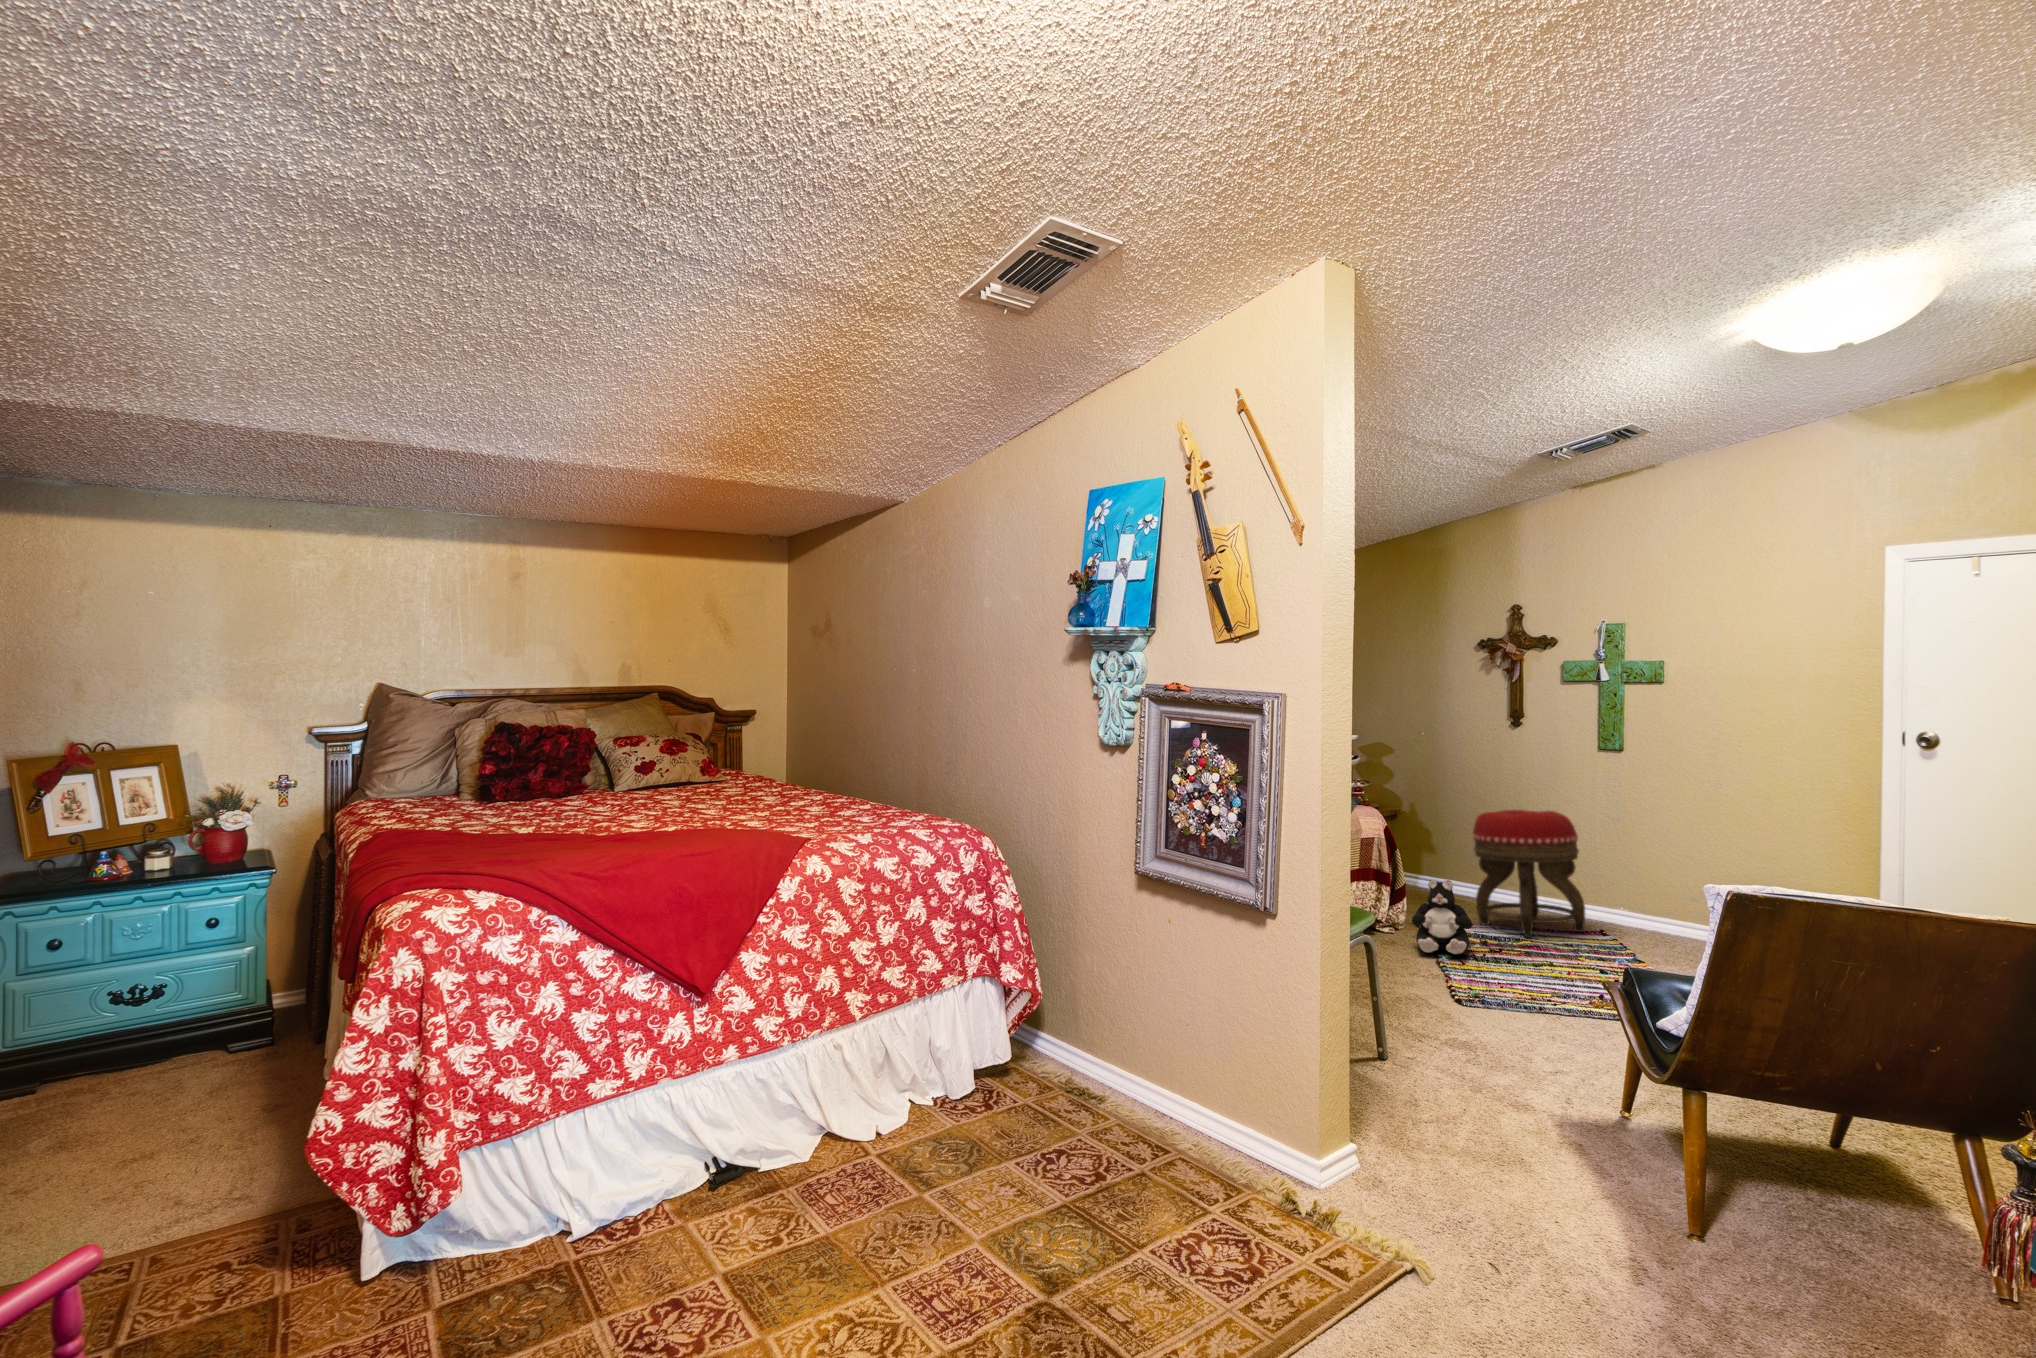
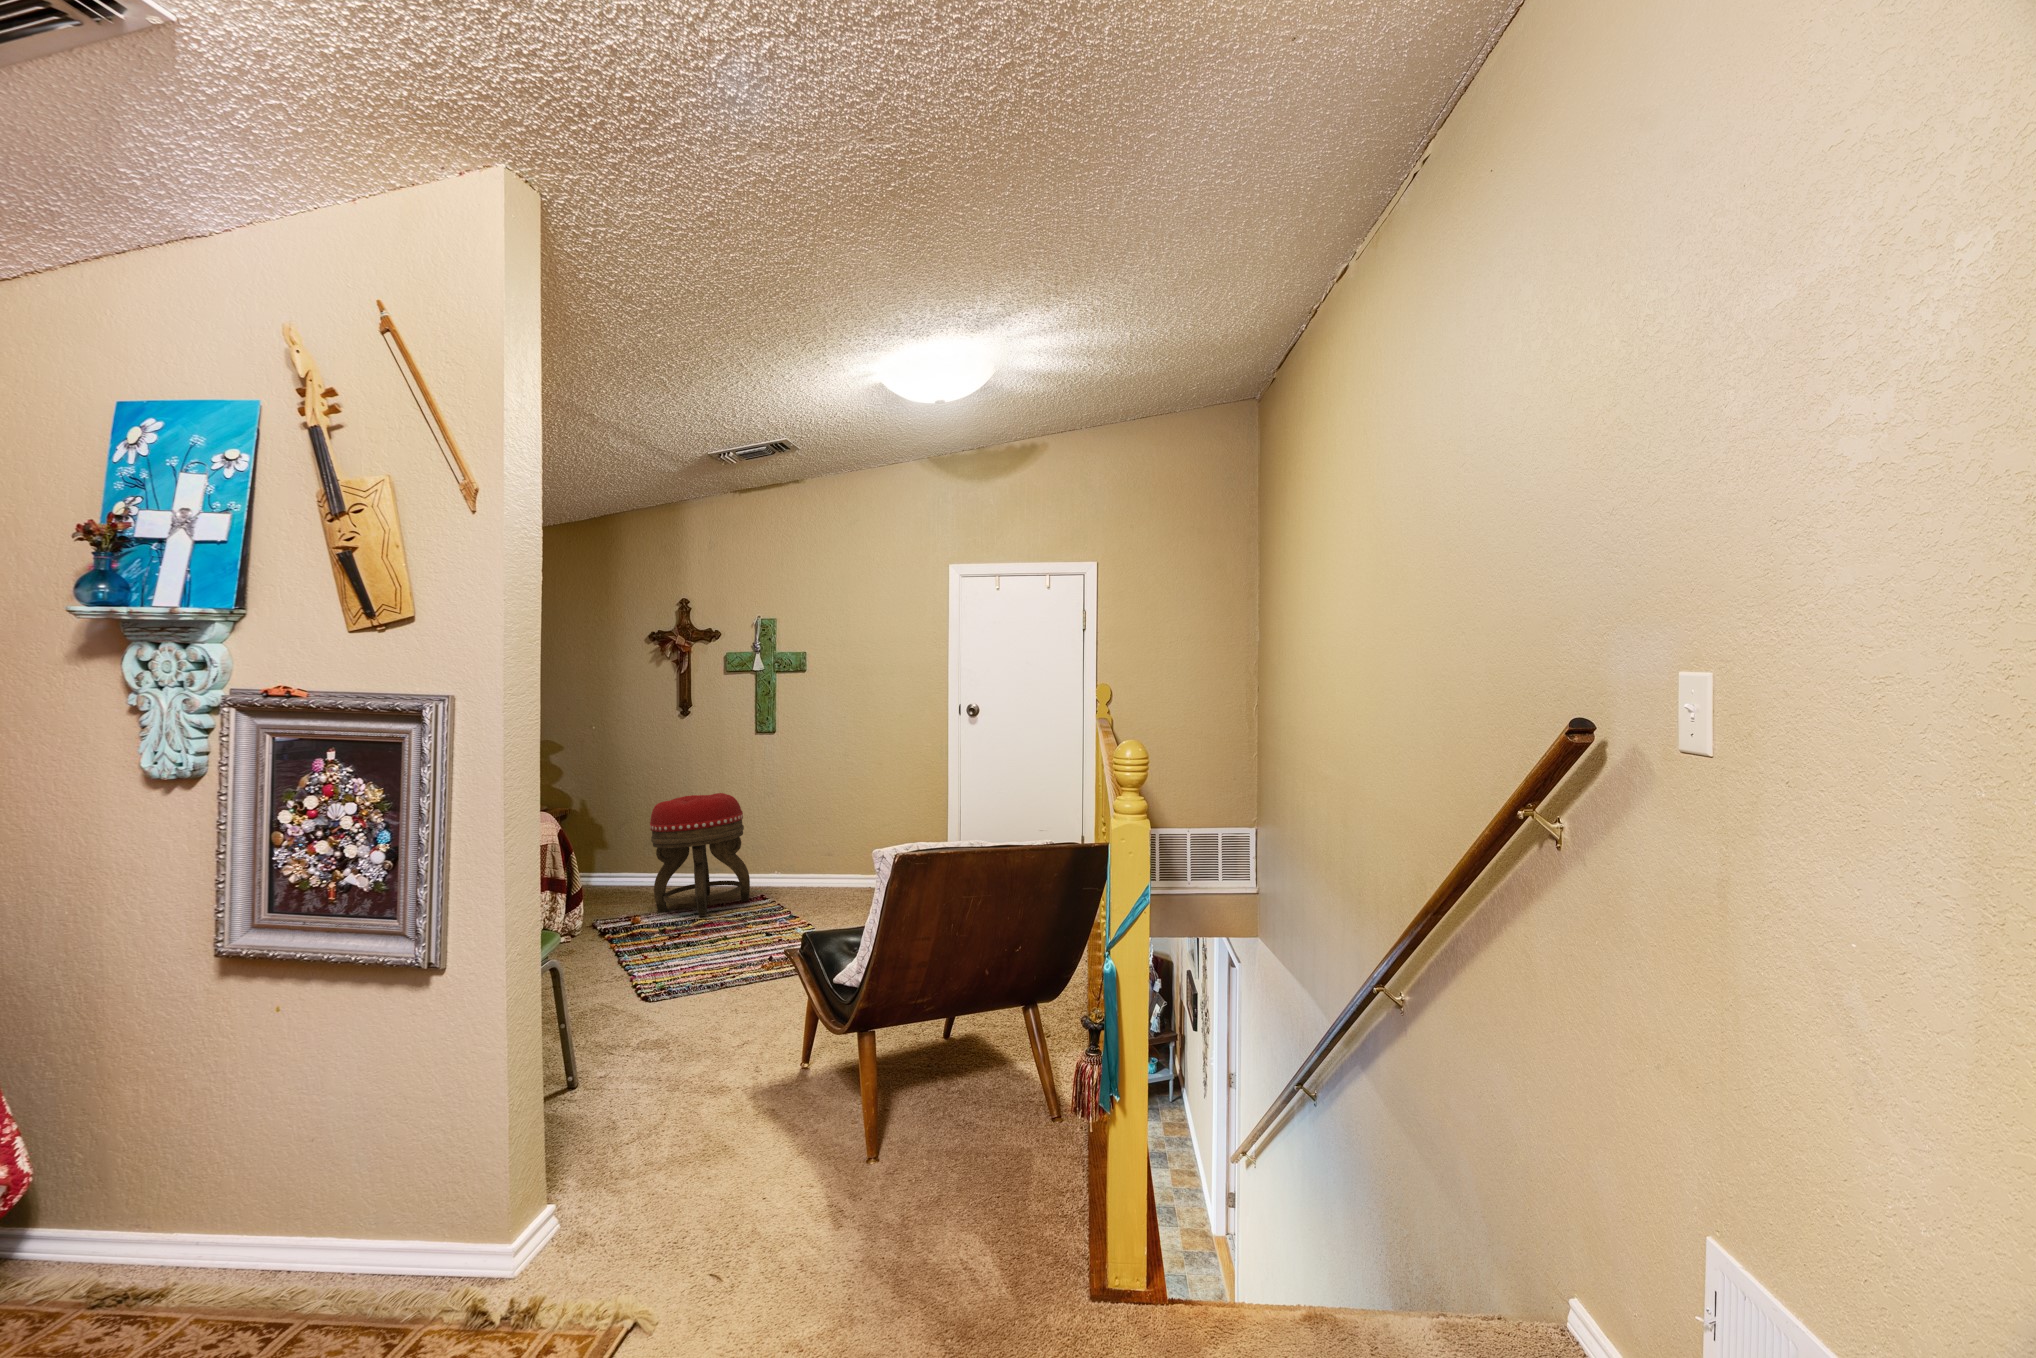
plush toy: present [1412,880,1472,955] -> none [592,877,654,956]

